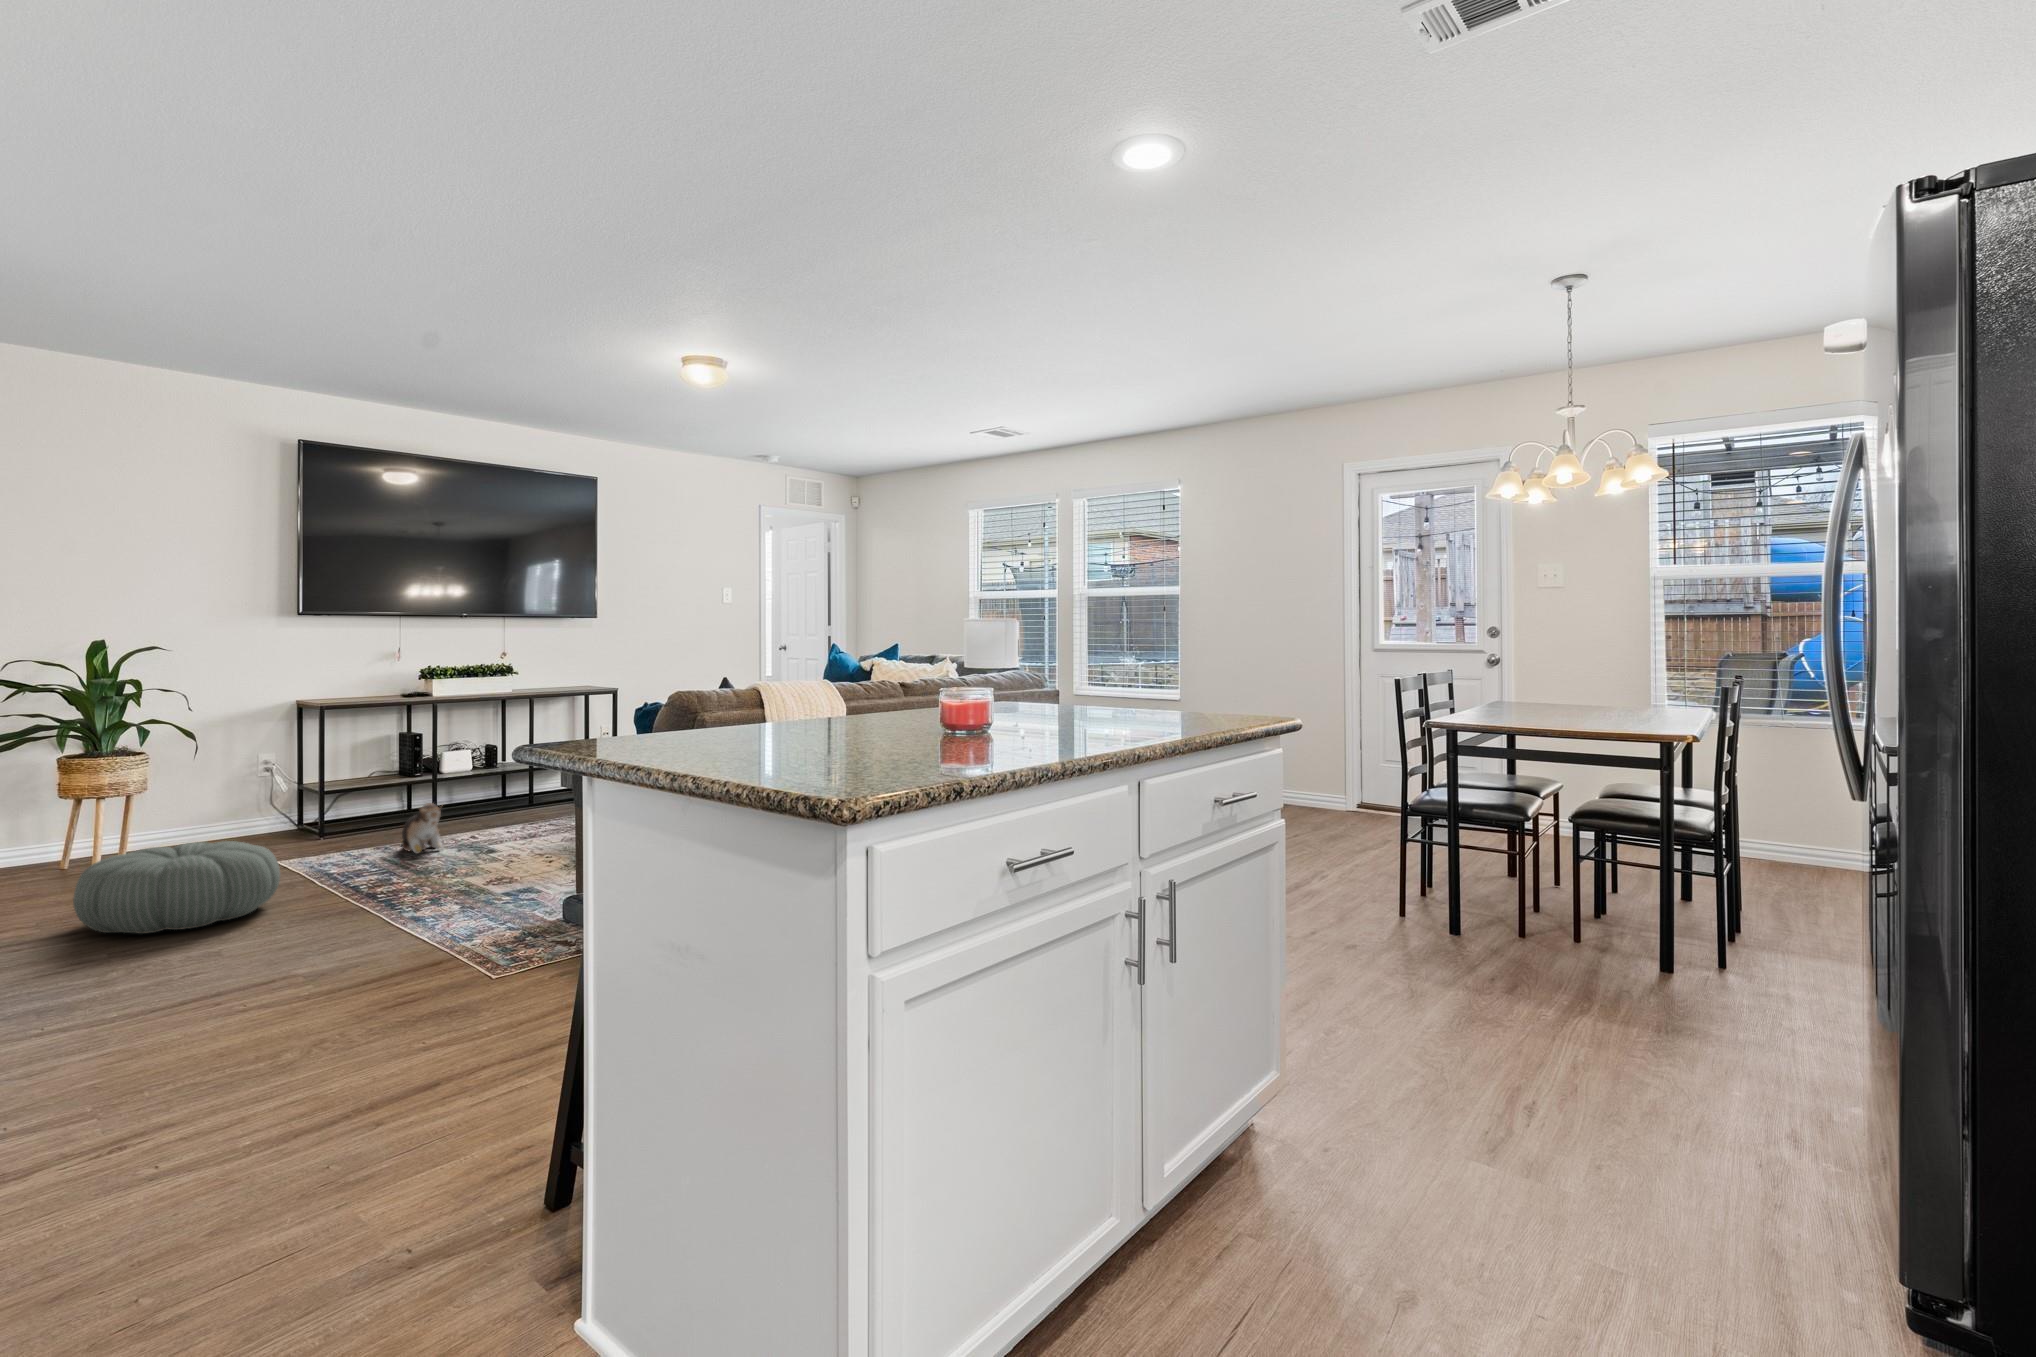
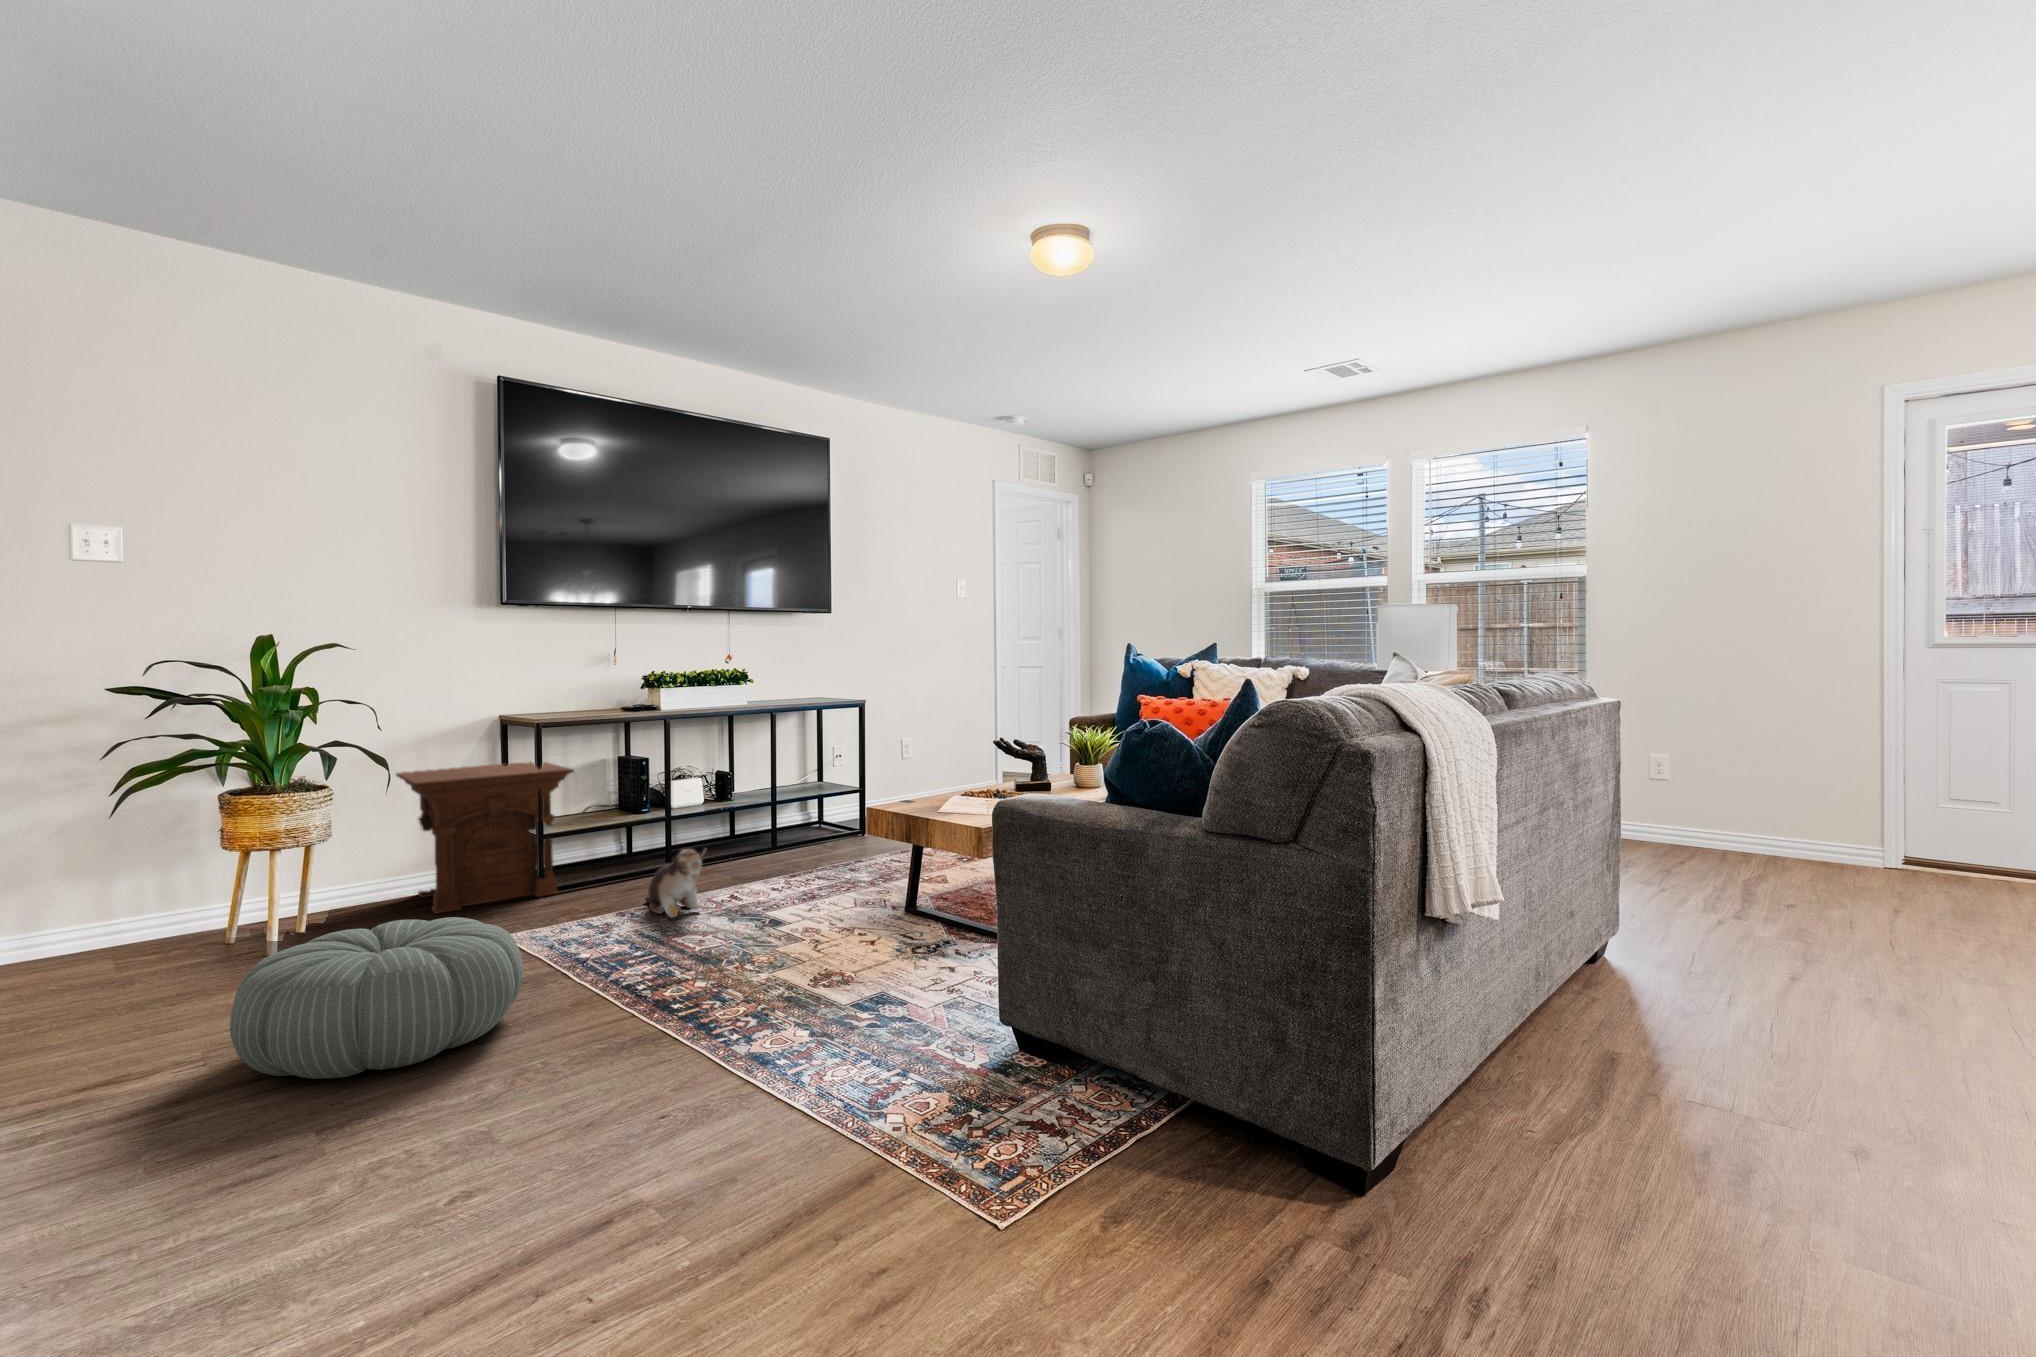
side table: none [204,736,350,851] -> present [396,761,574,914]

